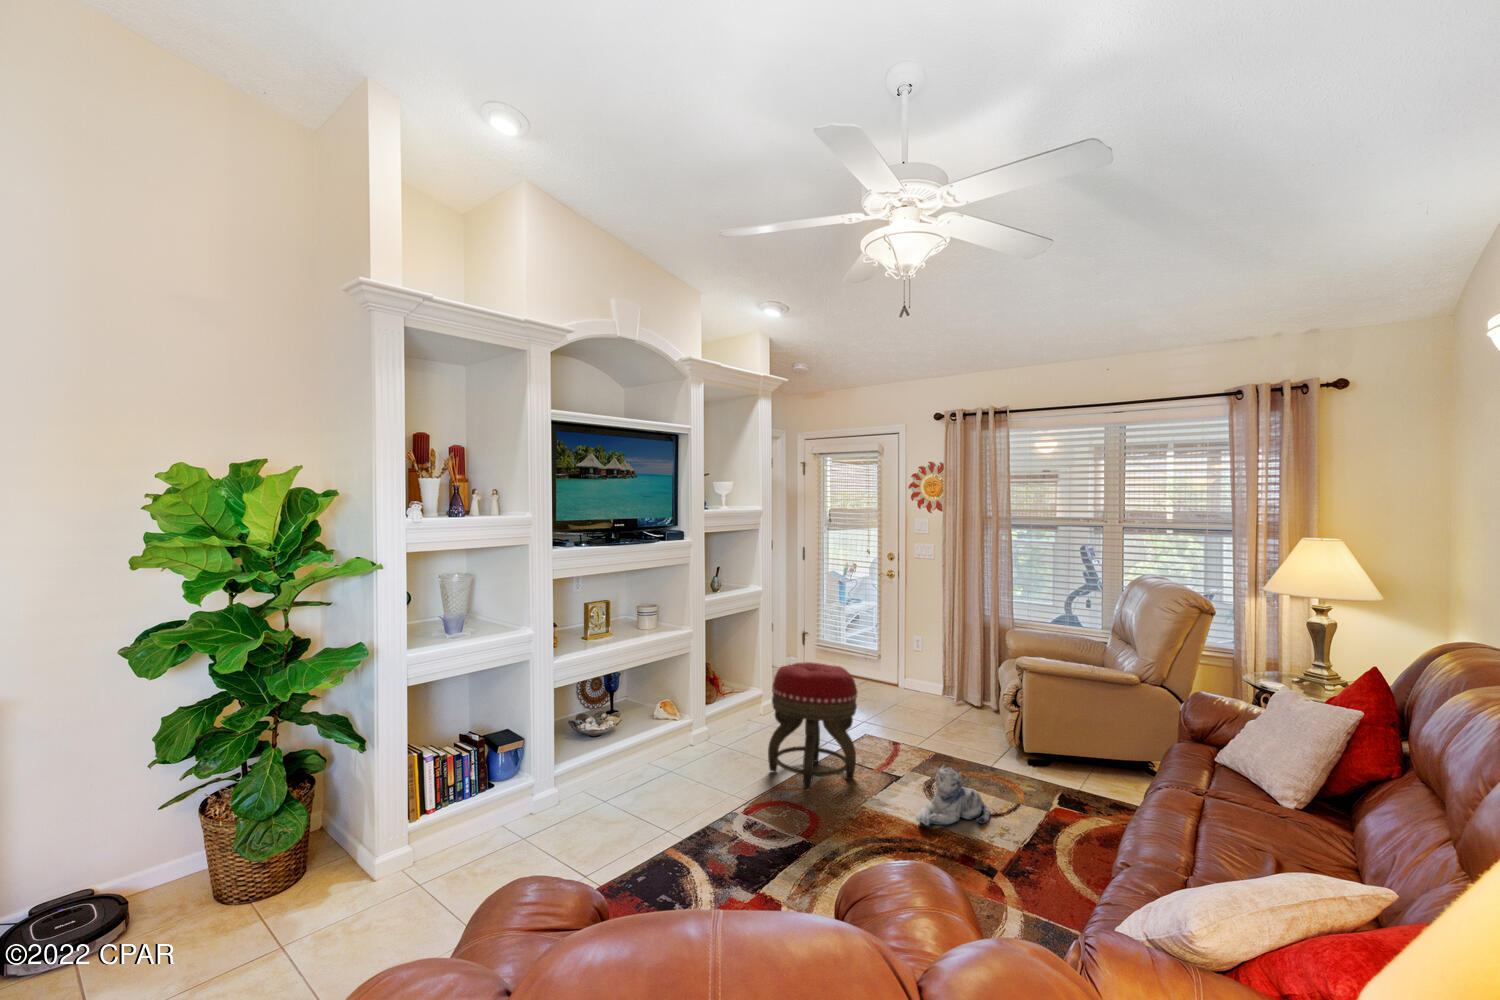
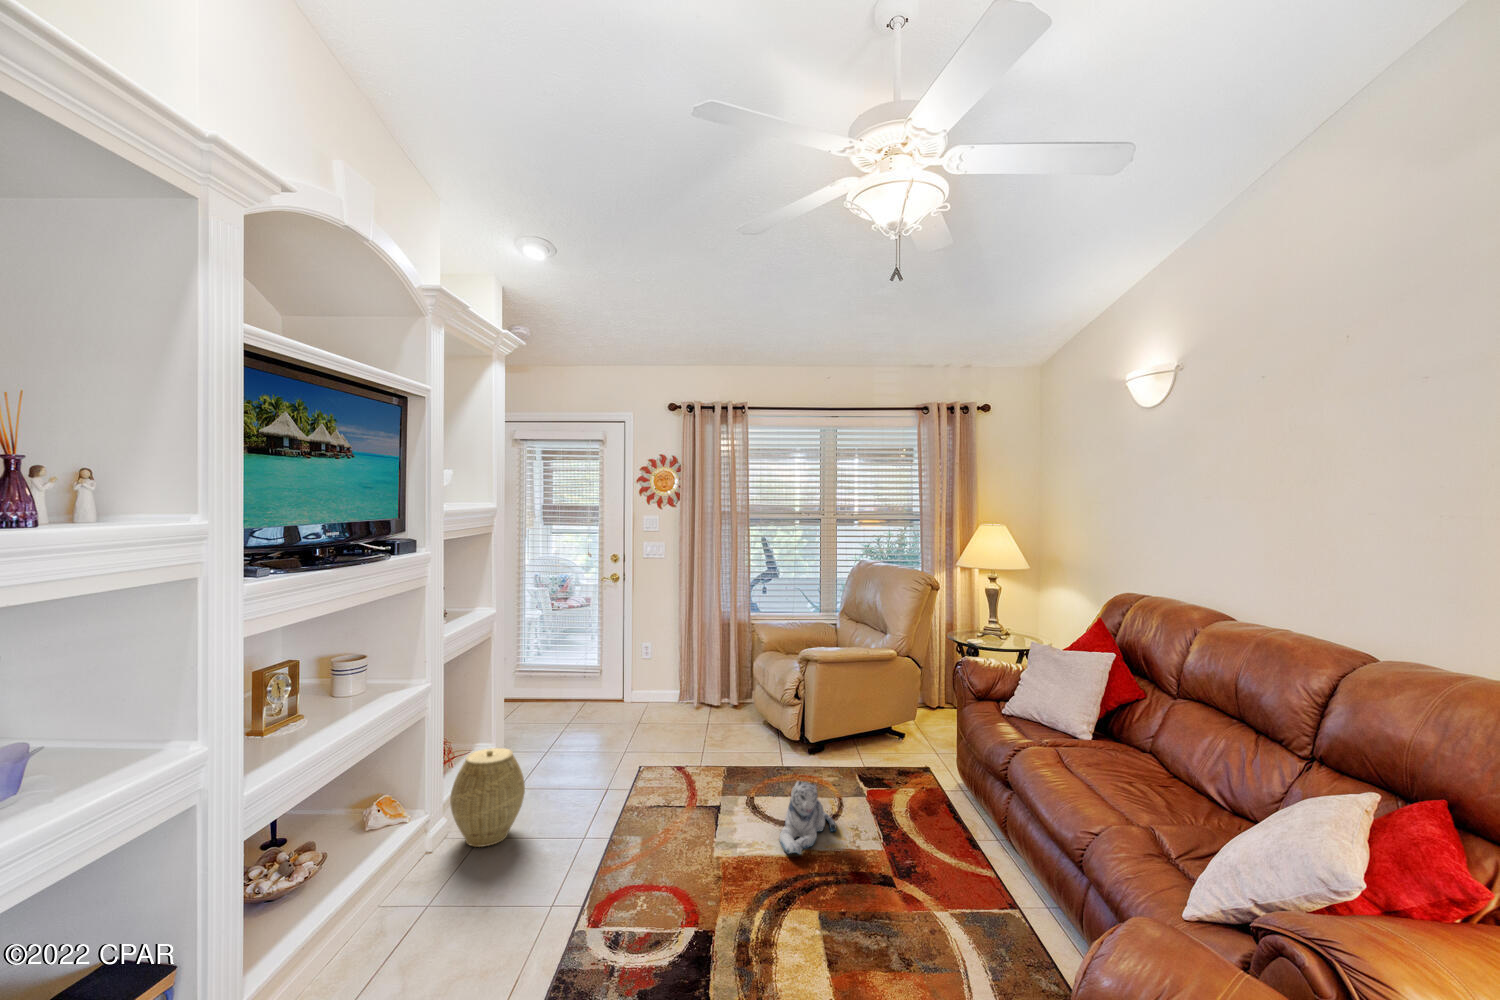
footstool: present [768,662,858,790] -> none [572,694,682,861]
woven basket: none [702,686,752,753] -> present [450,748,525,847]

